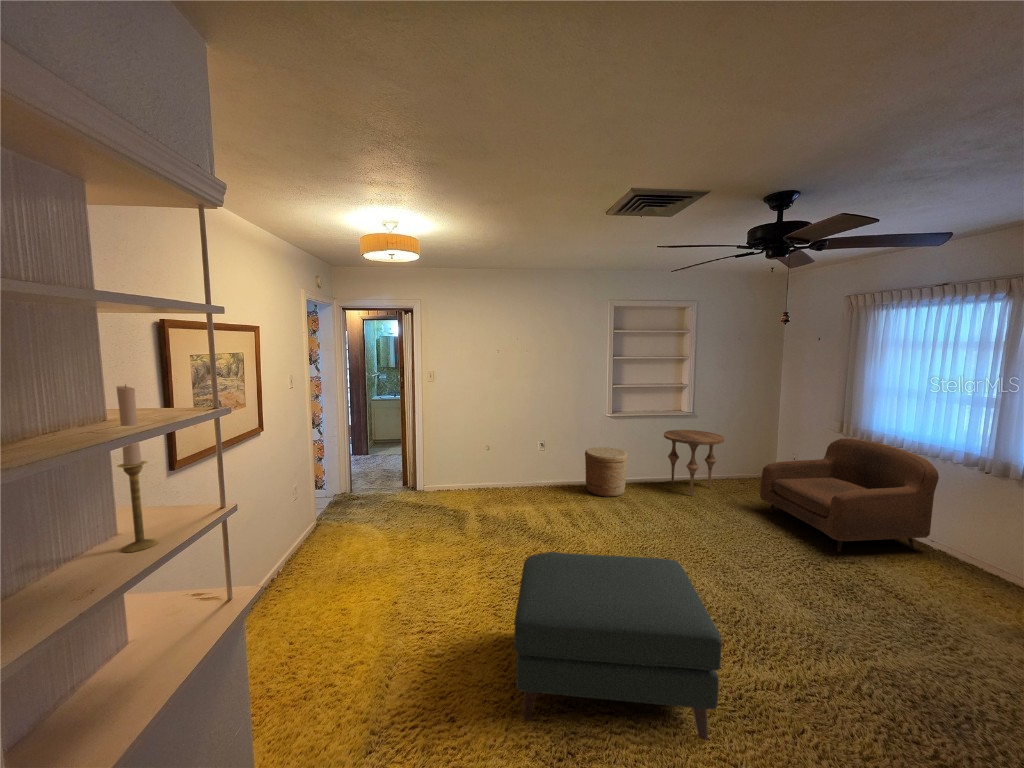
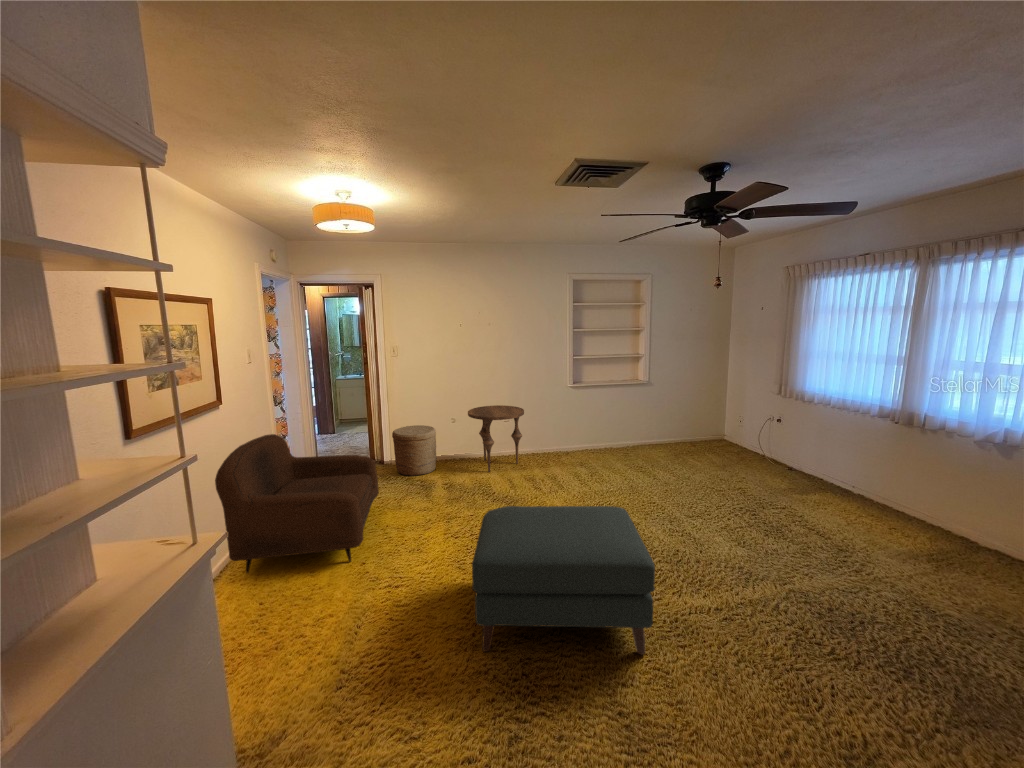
candlestick: present [116,385,158,552] -> none [76,334,126,488]
side table: present [664,430,724,496] -> present [468,405,524,472]
armchair: present [760,438,939,553] -> present [215,434,379,573]
woven basket: present [585,447,628,497] -> present [392,425,437,476]

